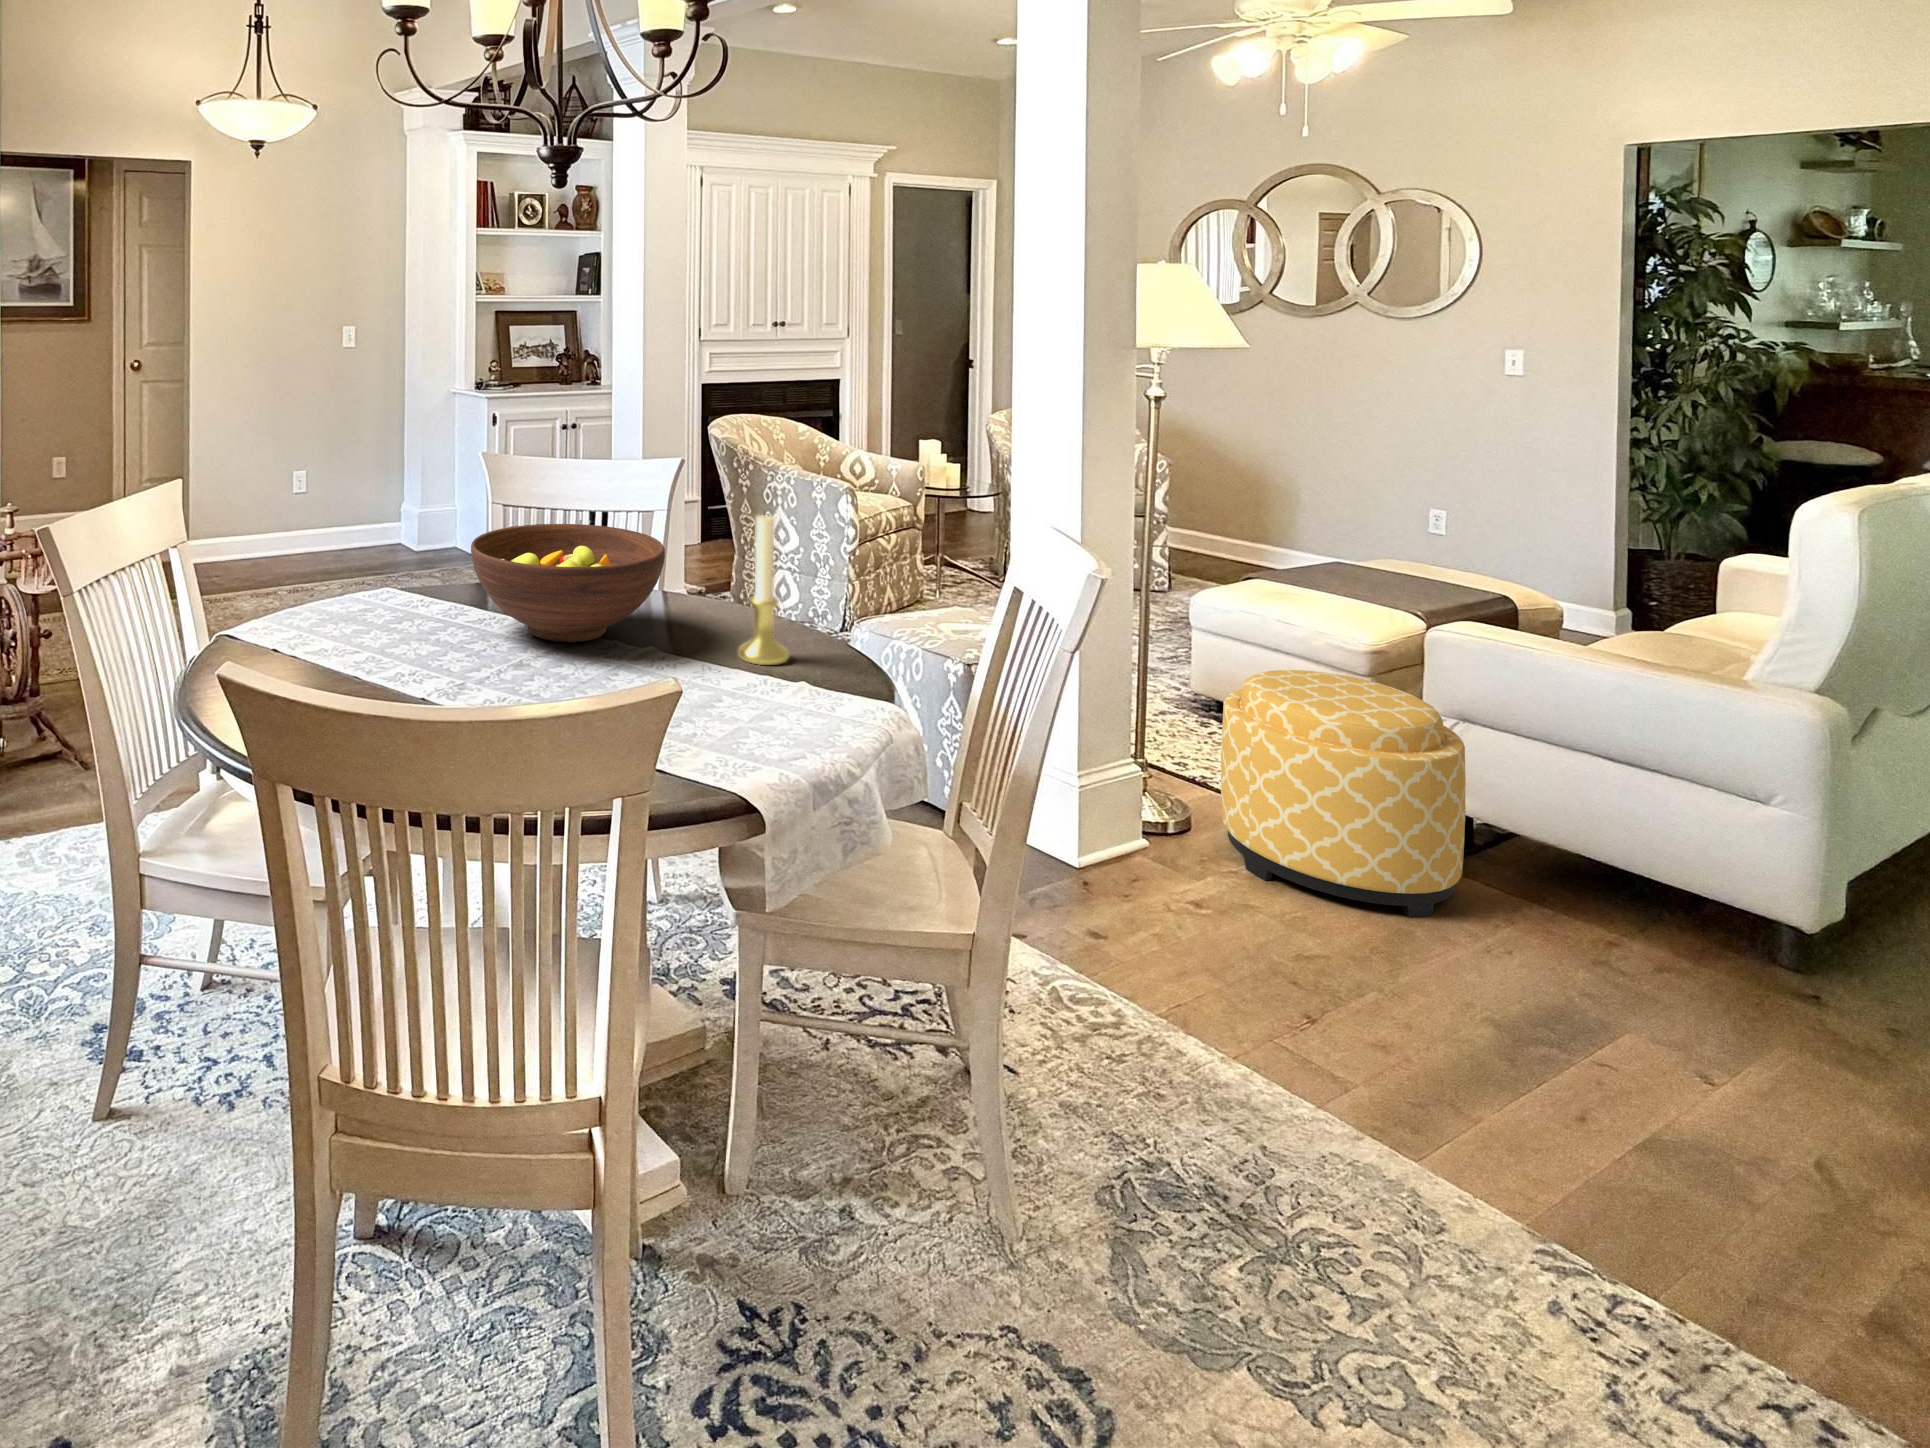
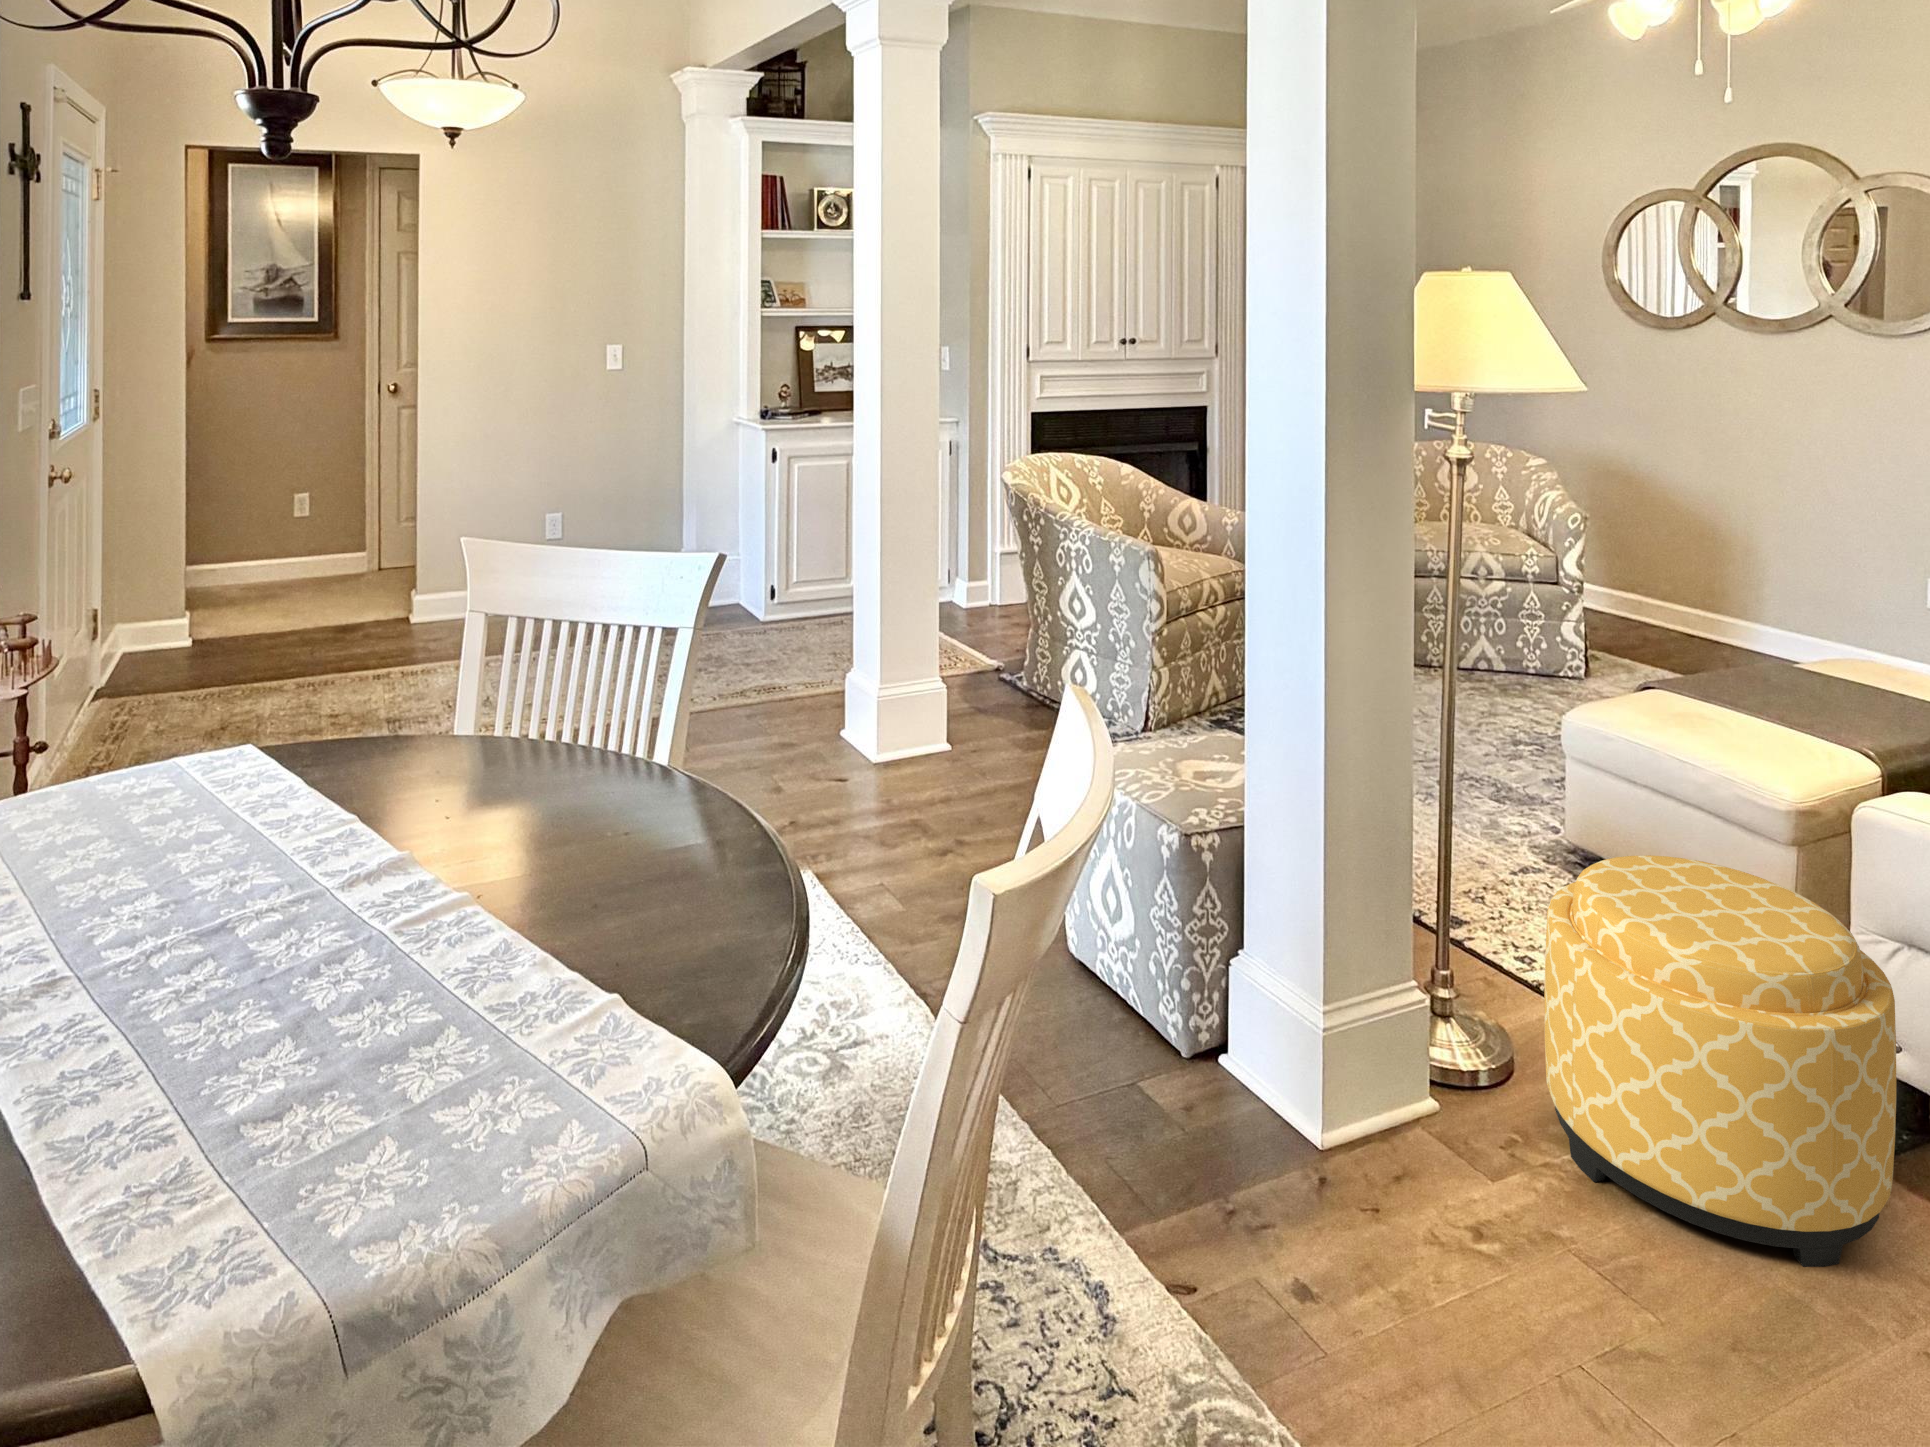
candle holder: present [738,514,789,665] -> none [588,688,672,947]
fruit bowl: present [471,524,665,642] -> none [209,674,538,884]

